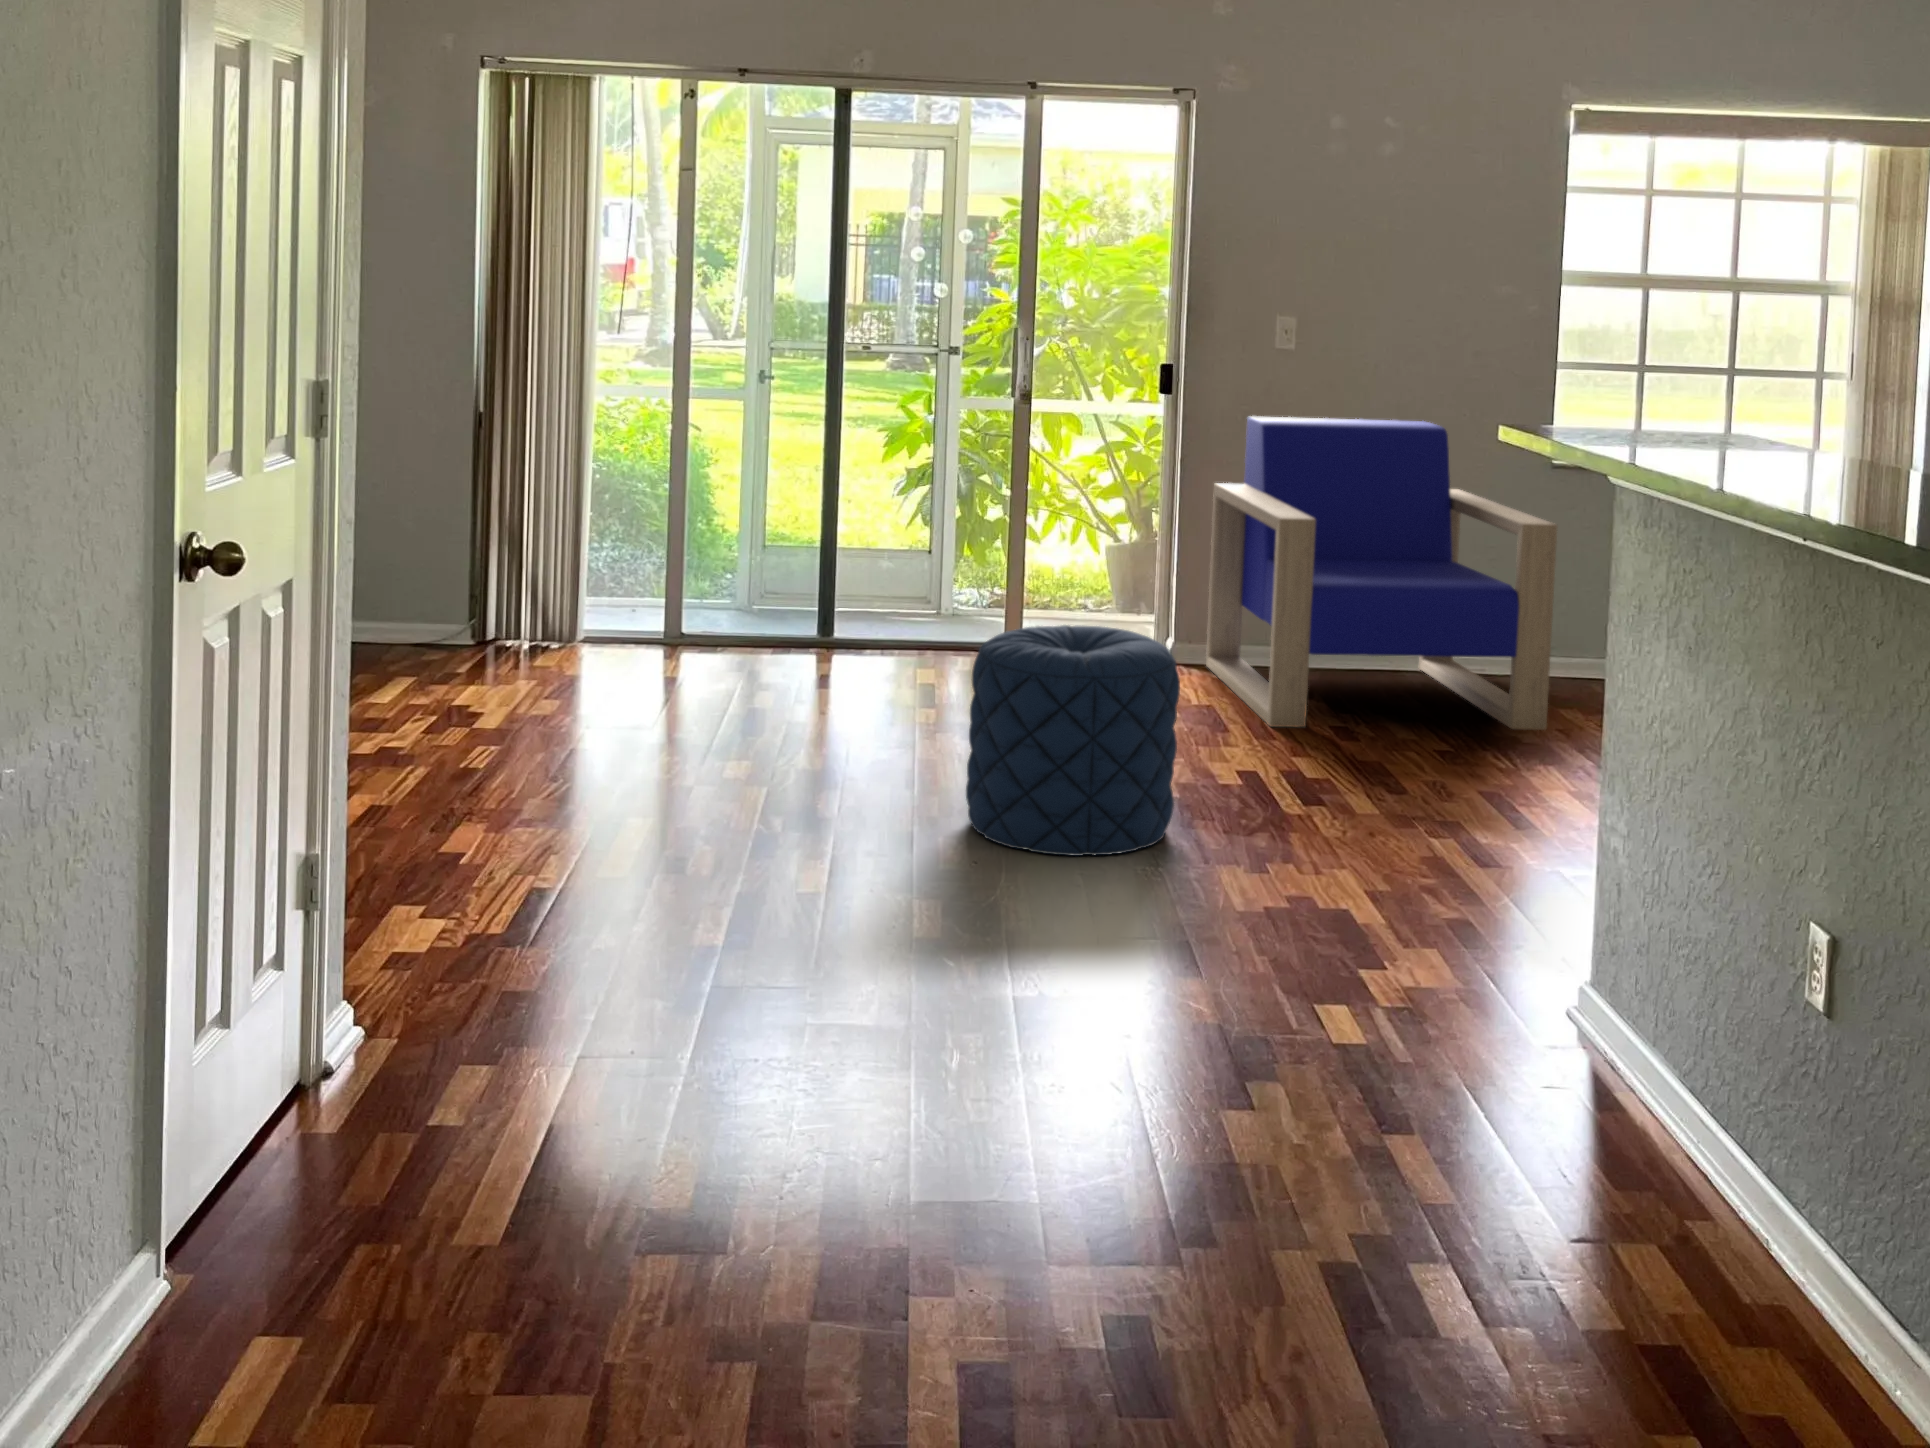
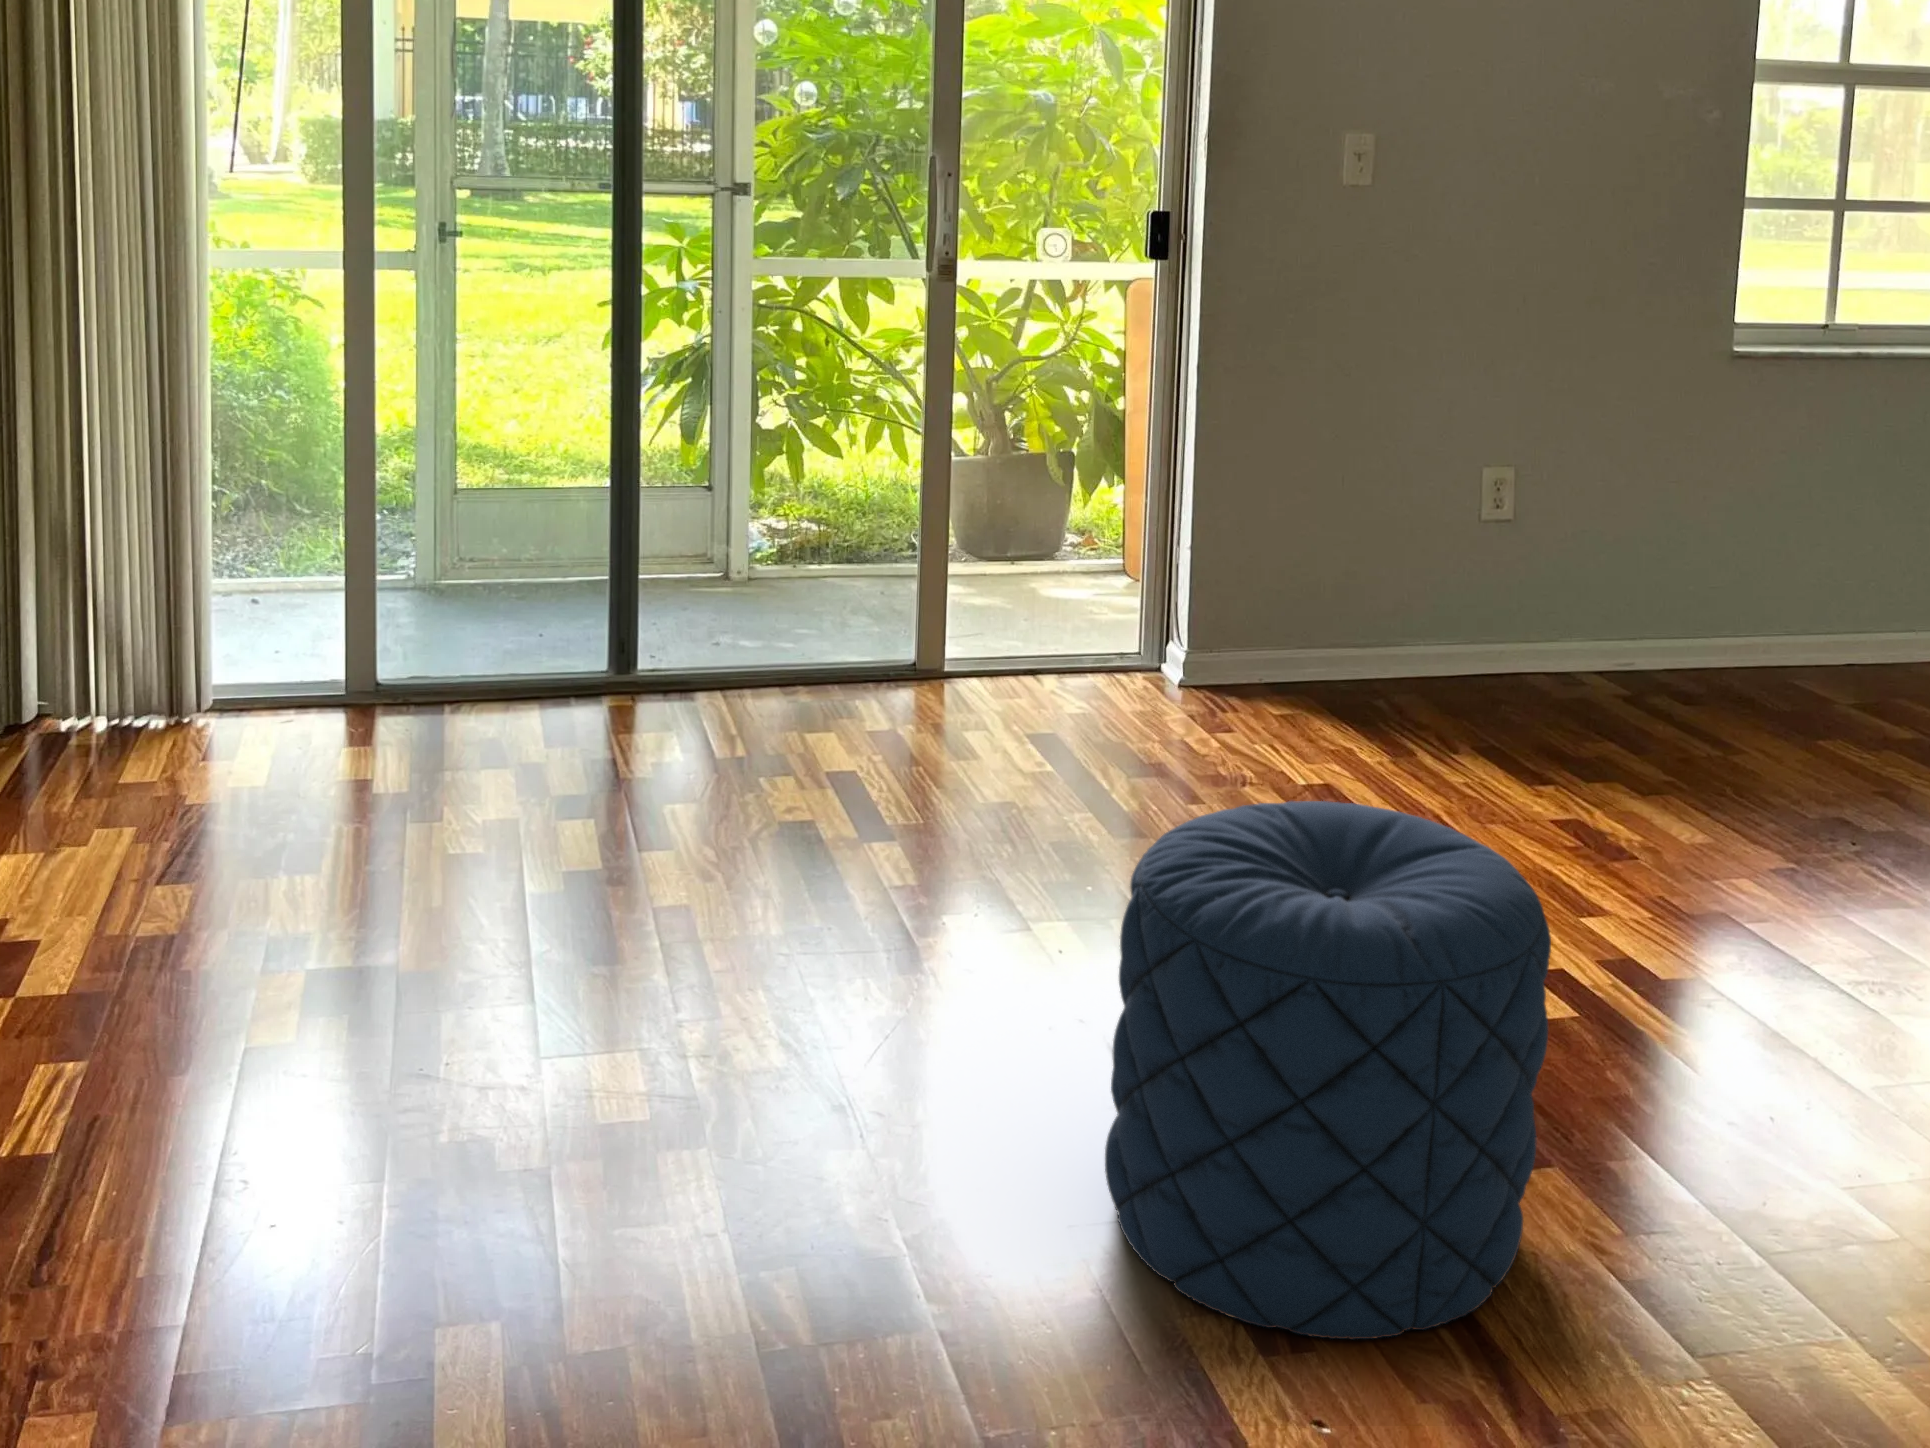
armchair: present [1206,416,1557,730] -> none [1234,294,1868,837]

